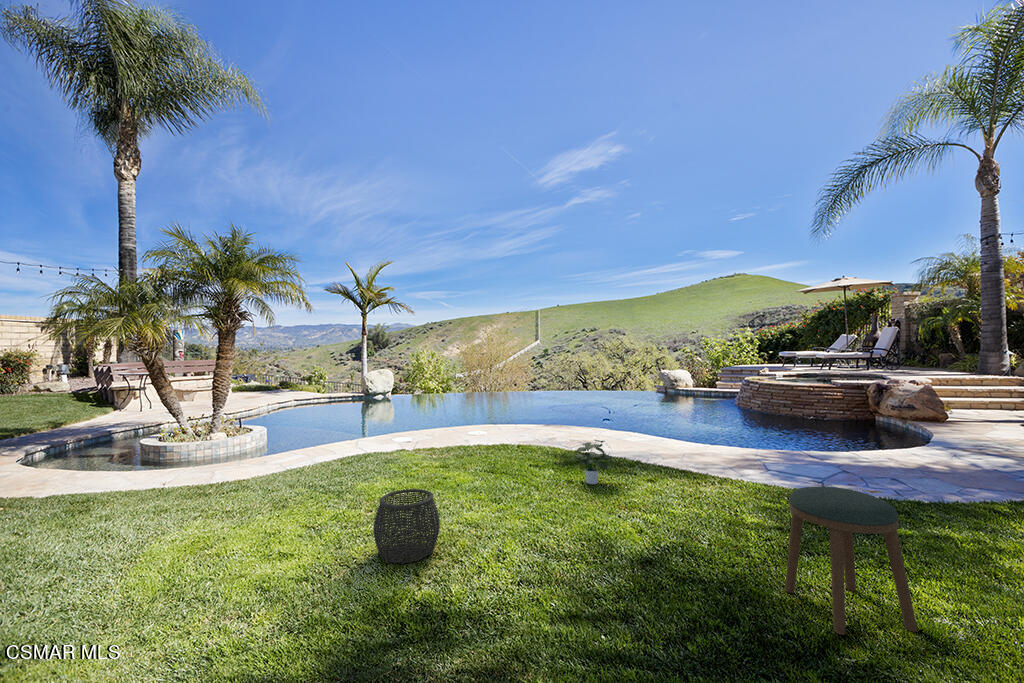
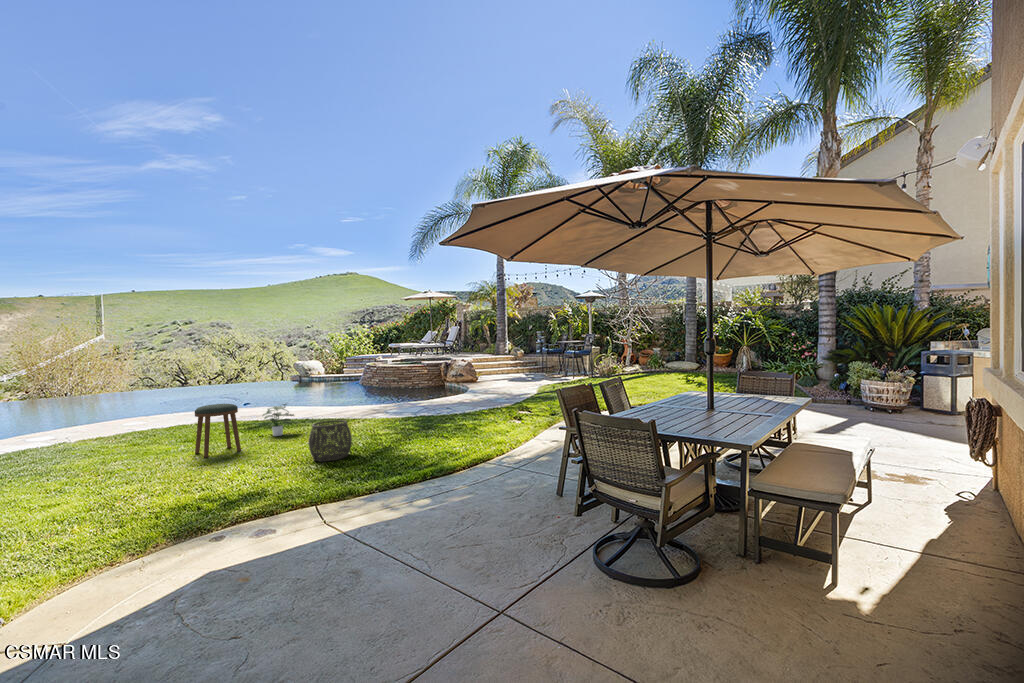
stool: present [785,487,918,635] -> present [195,404,241,458]
woven basket: present [373,489,440,564] -> present [308,420,352,462]

